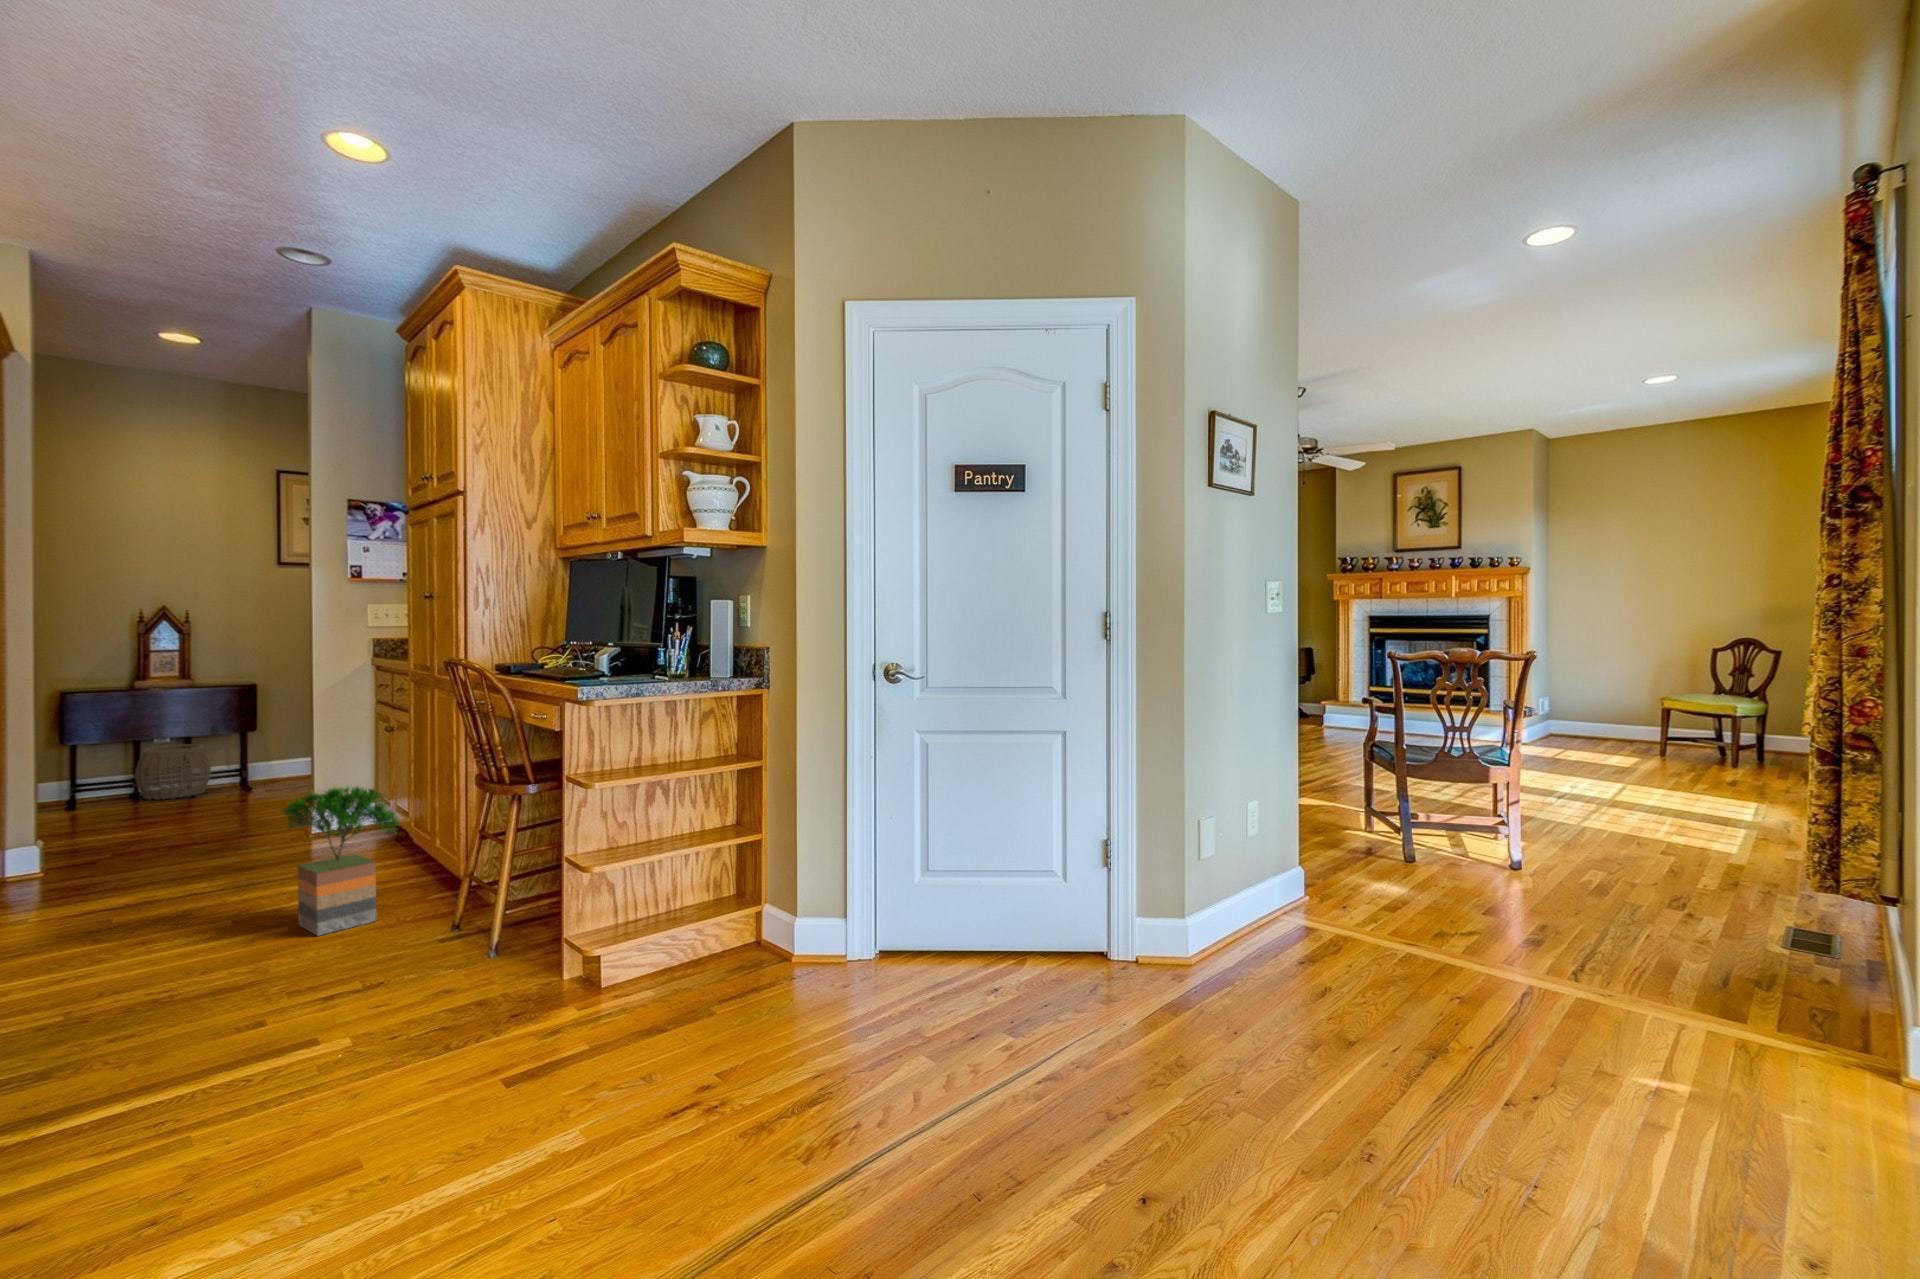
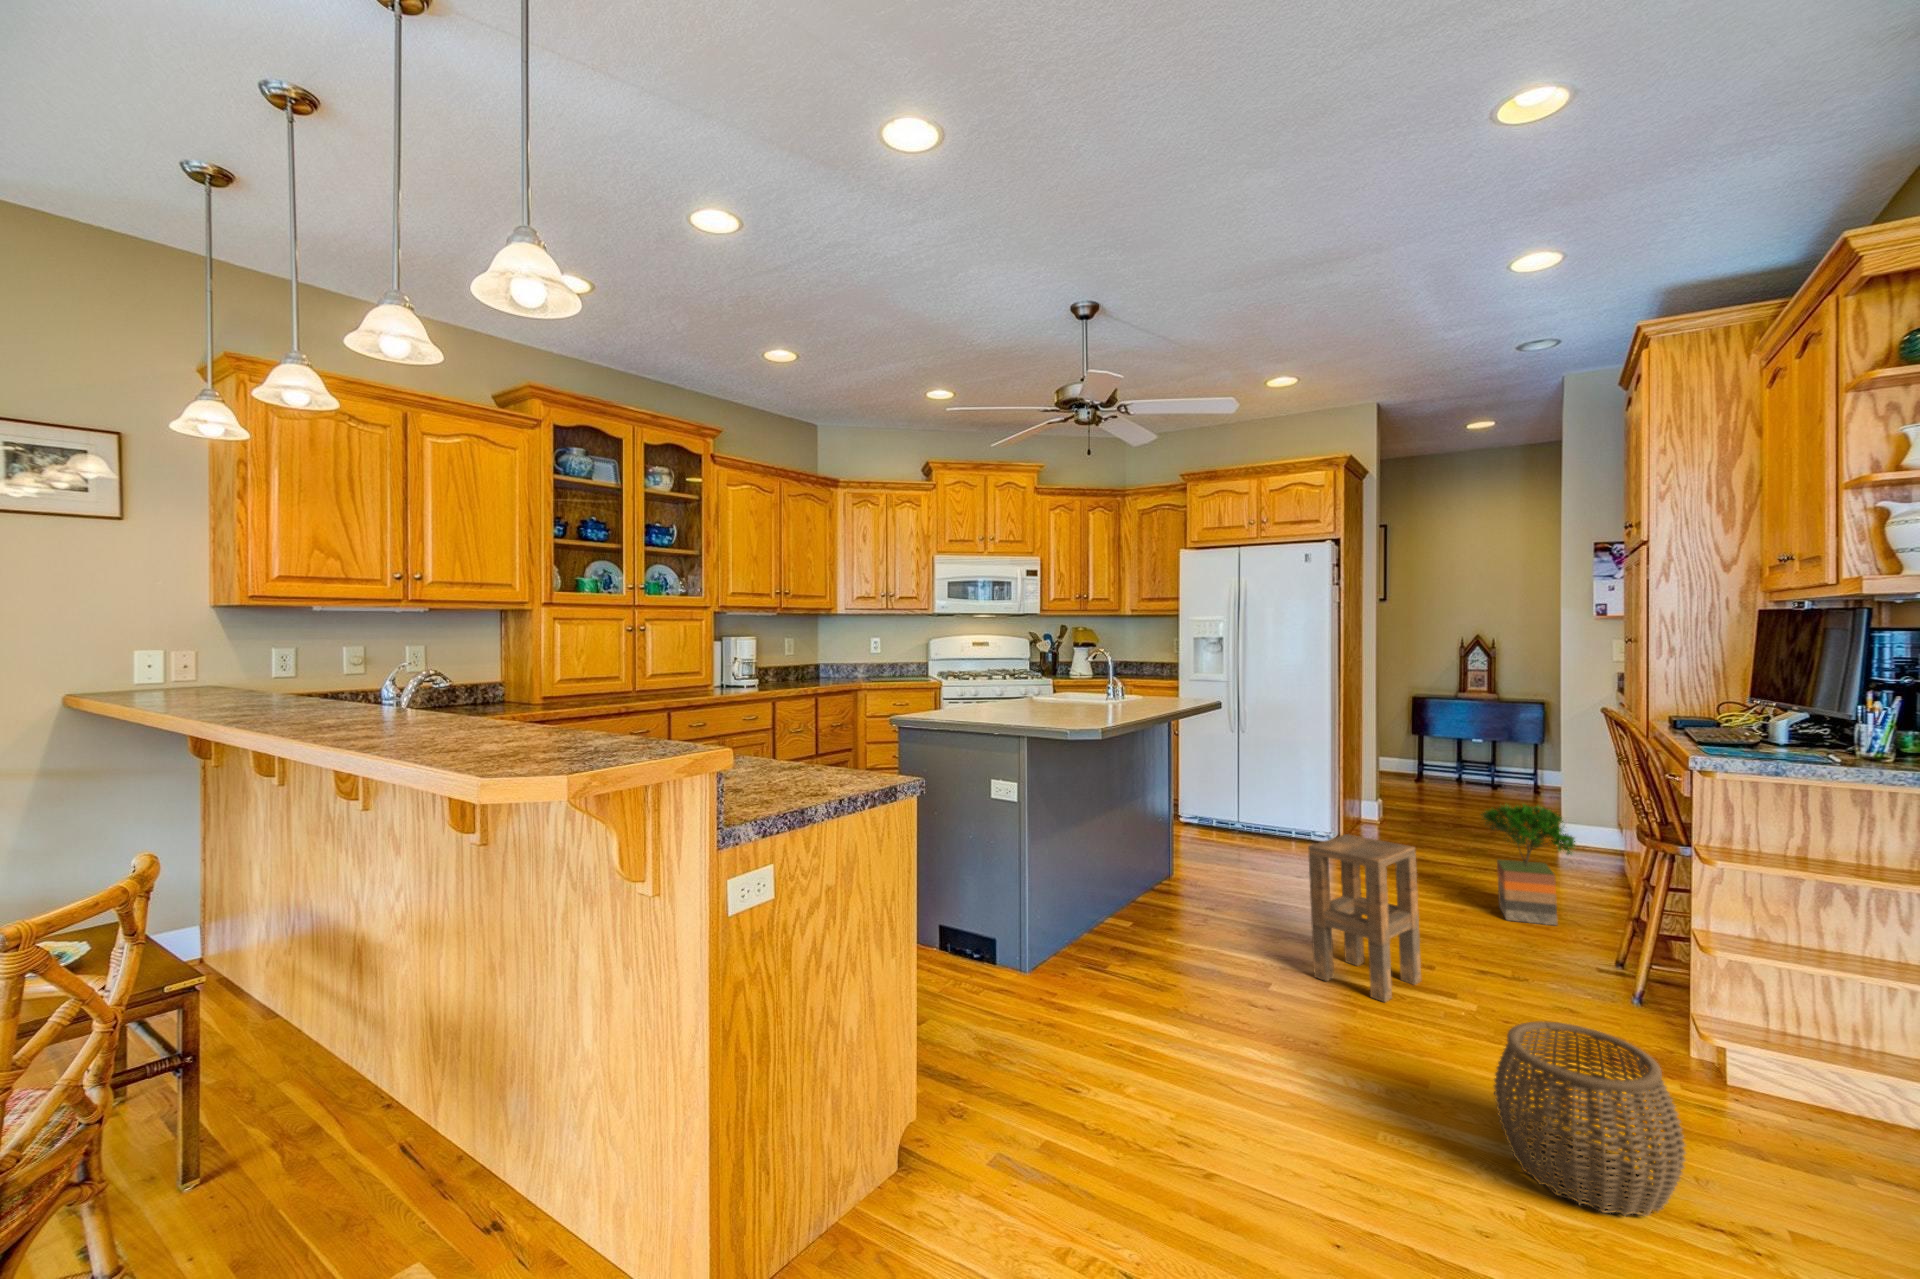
woven basket: present [136,744,211,800] -> present [1494,1022,1686,1217]
side table: none [69,854,260,1124] -> present [1308,834,1421,1002]

